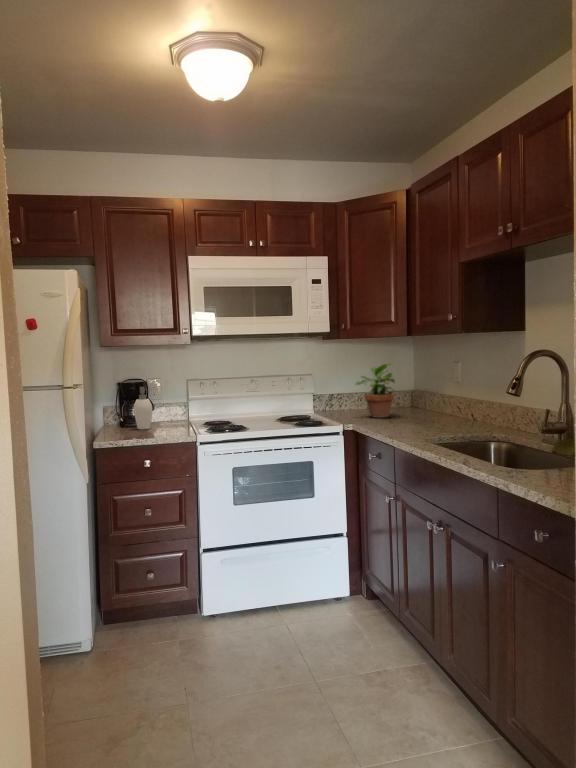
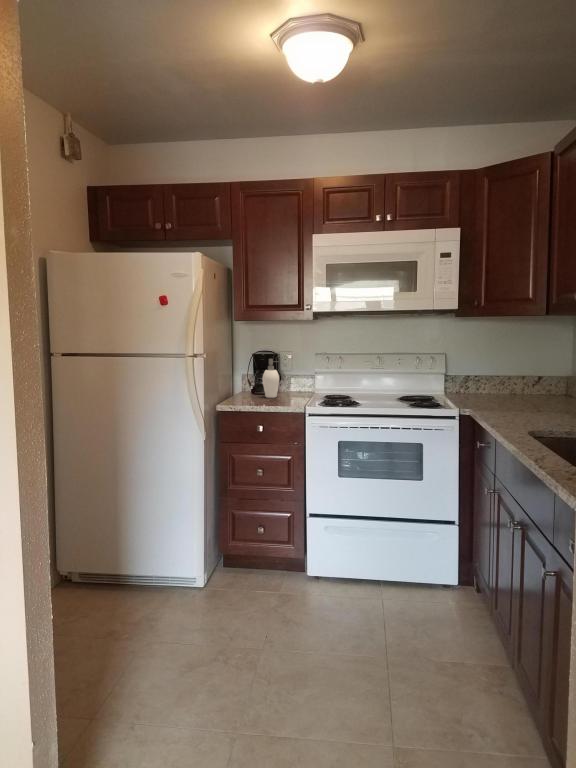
potted plant: present [356,363,395,418] -> none [485,344,534,404]

